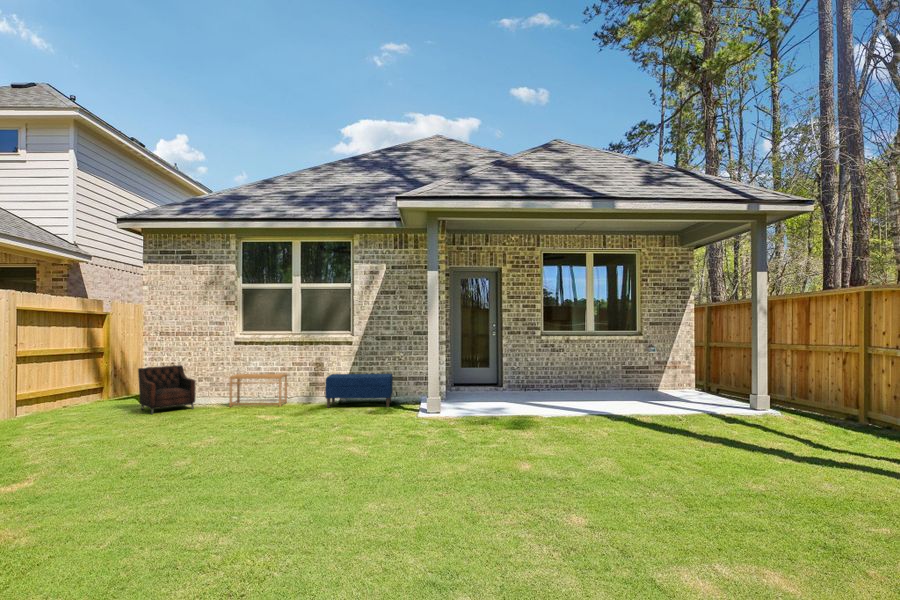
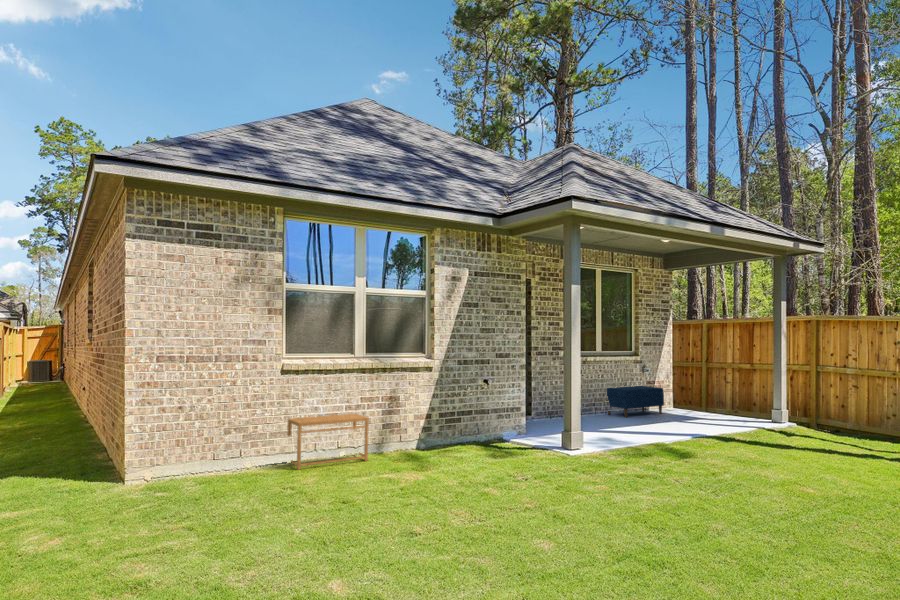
armchair: present [138,365,196,414] -> none [152,411,256,495]
bench: present [325,374,393,408] -> present [607,386,664,417]

